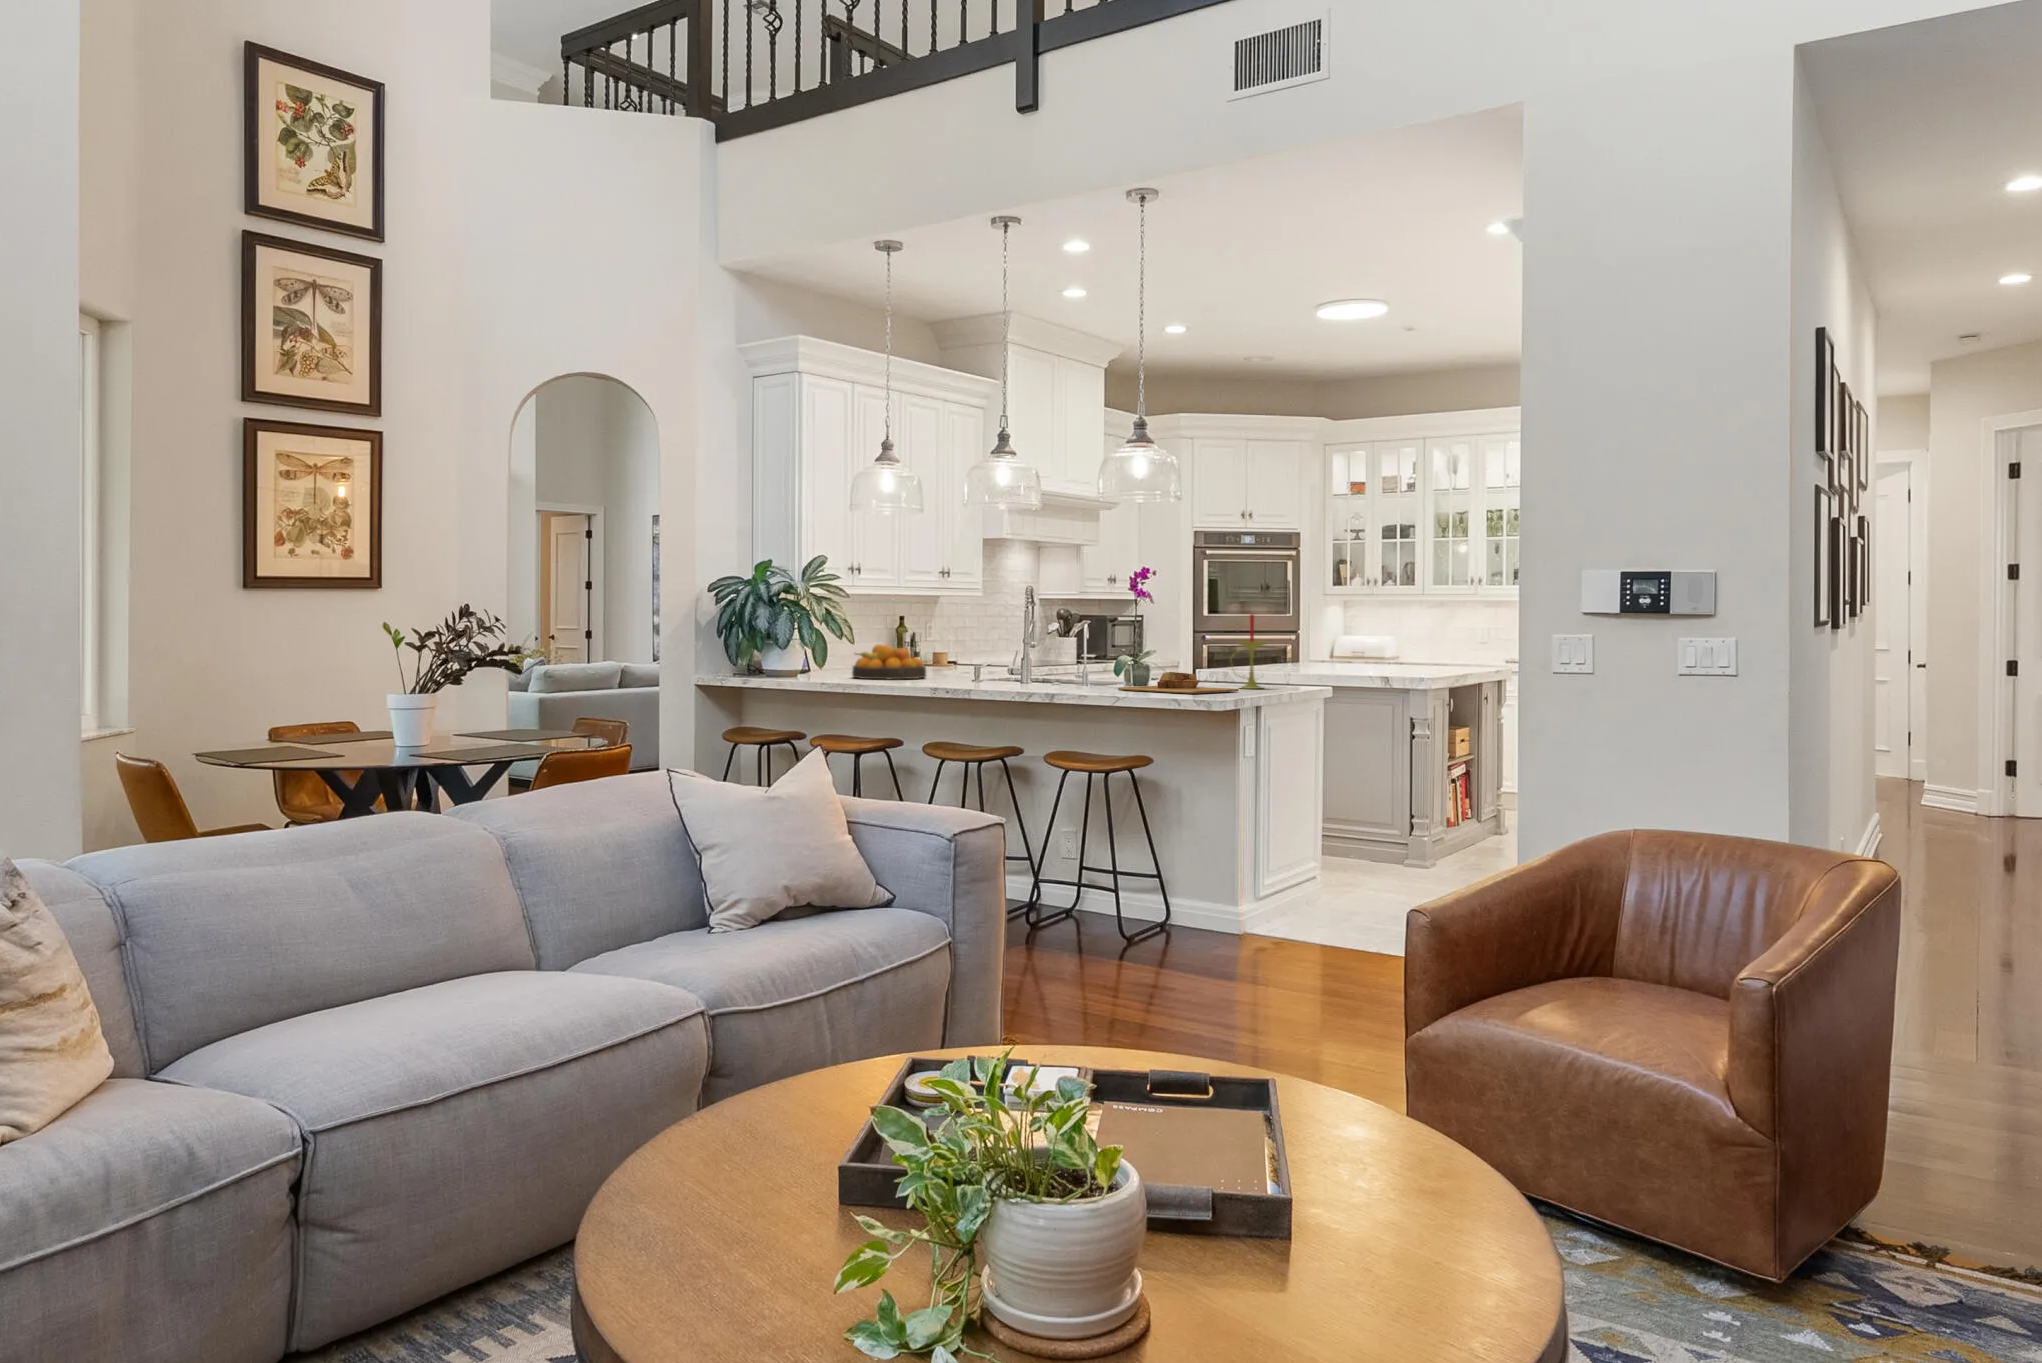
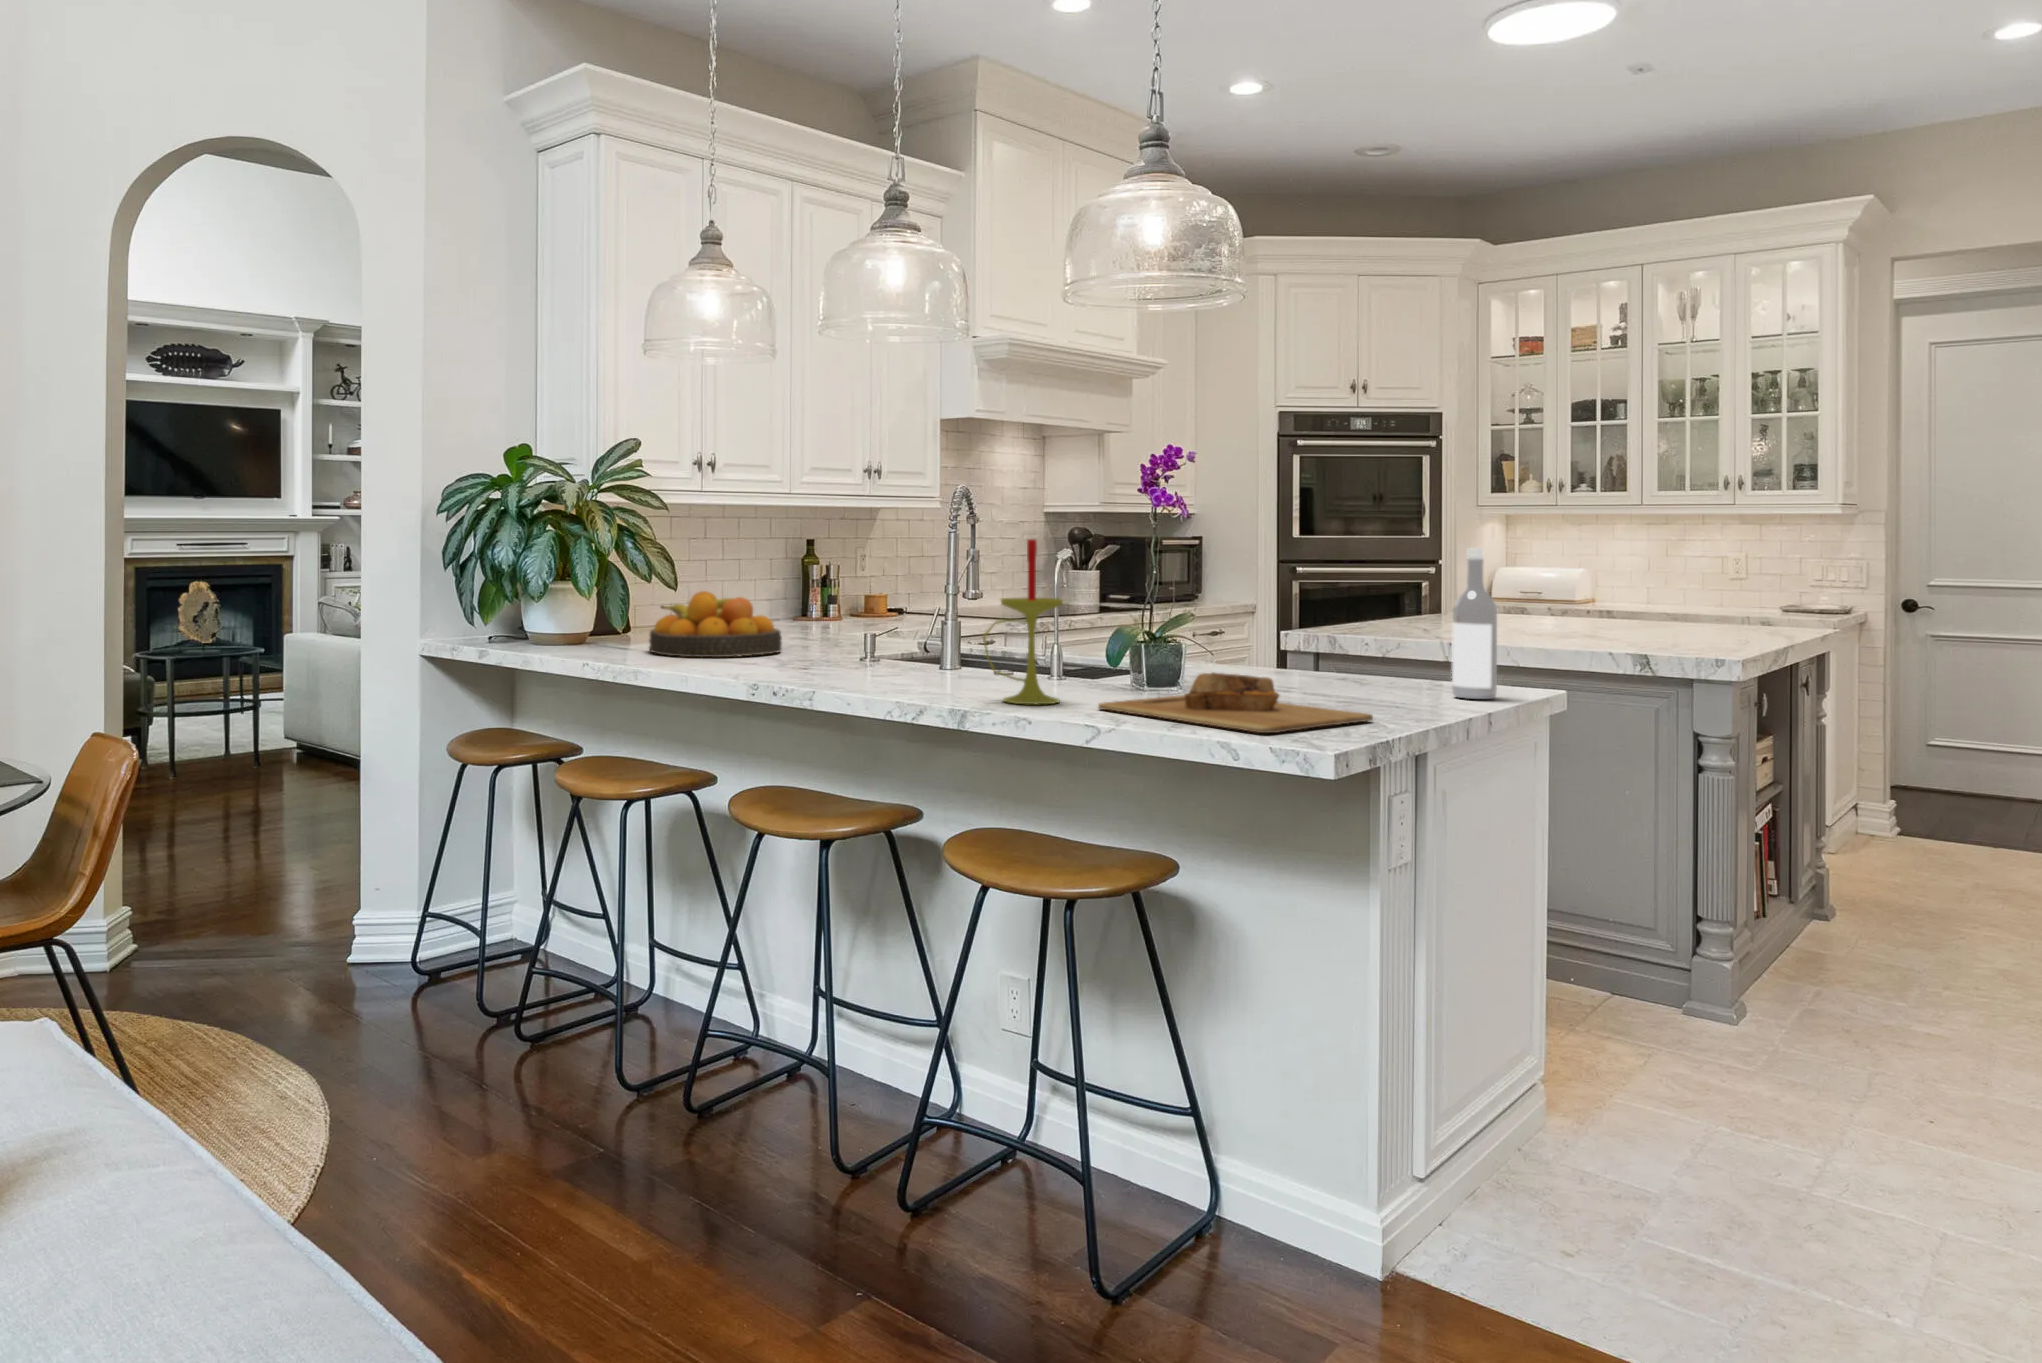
candle: present [1236,614,1266,689] -> present [983,539,1063,705]
wine bottle: none [1277,617,1297,688] -> present [1452,548,1497,699]

